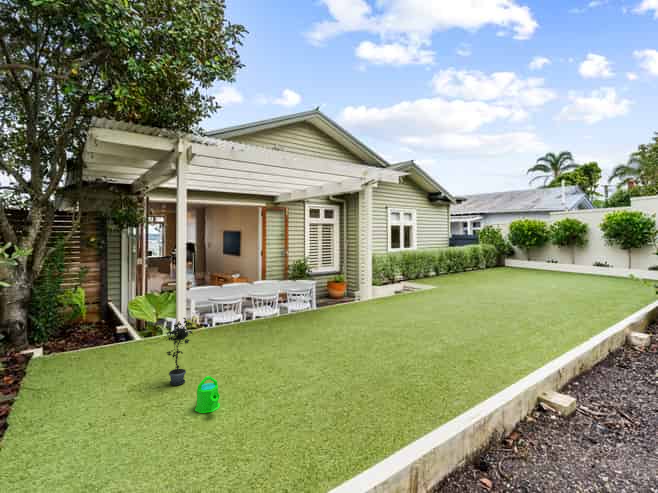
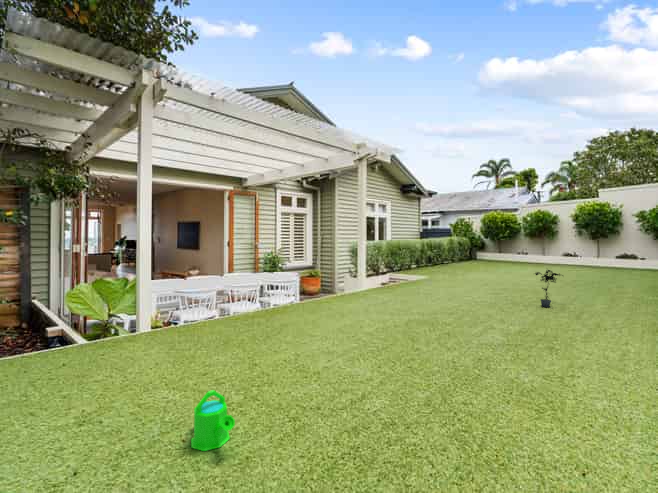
potted plant: present [167,318,193,385] -> present [535,270,563,307]

